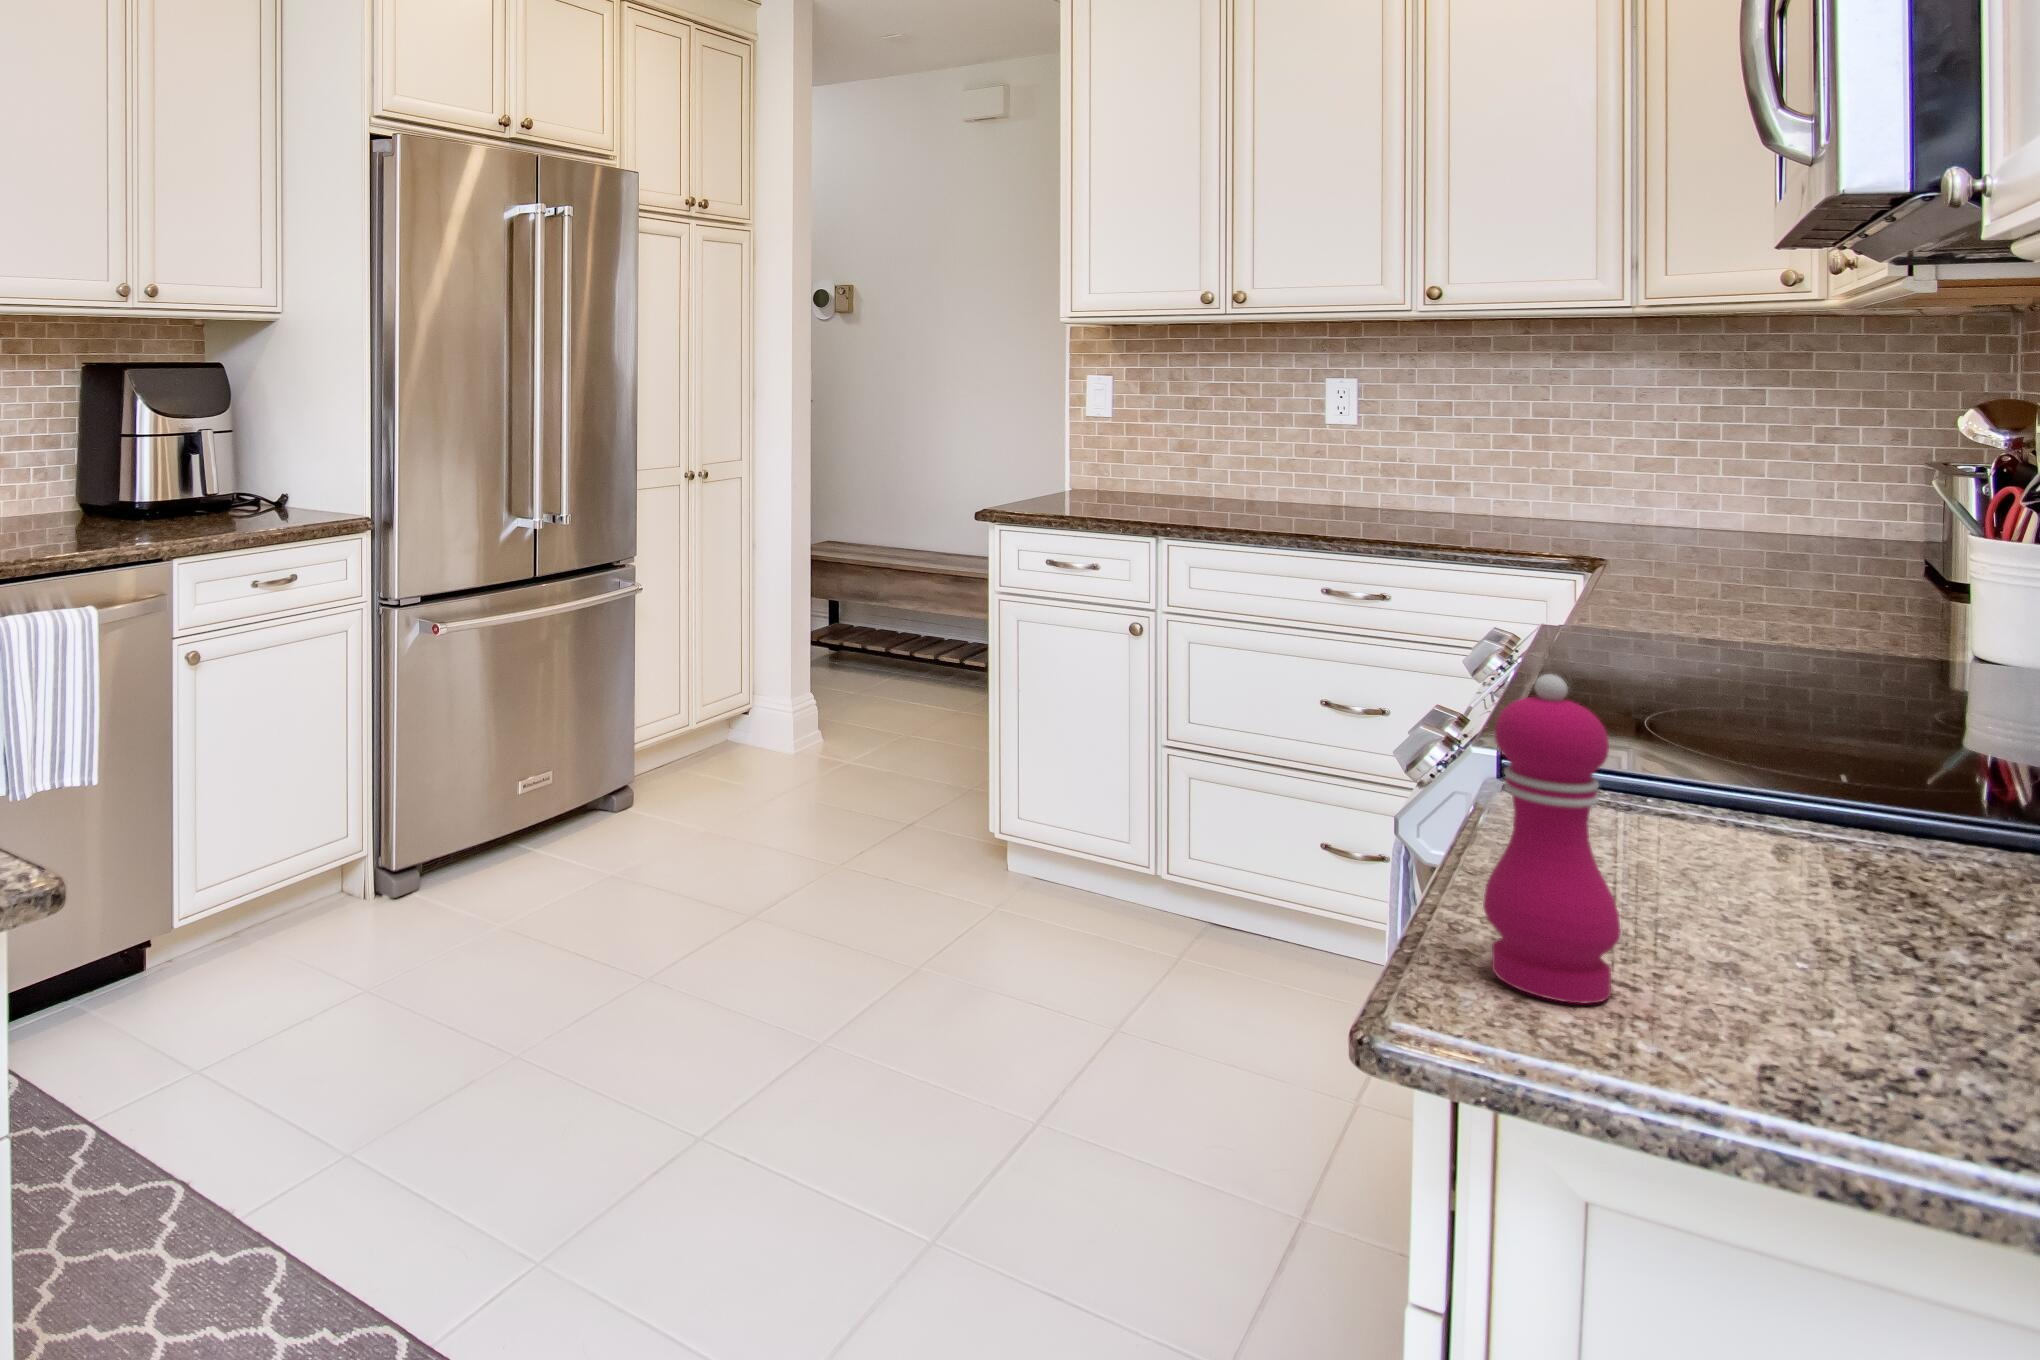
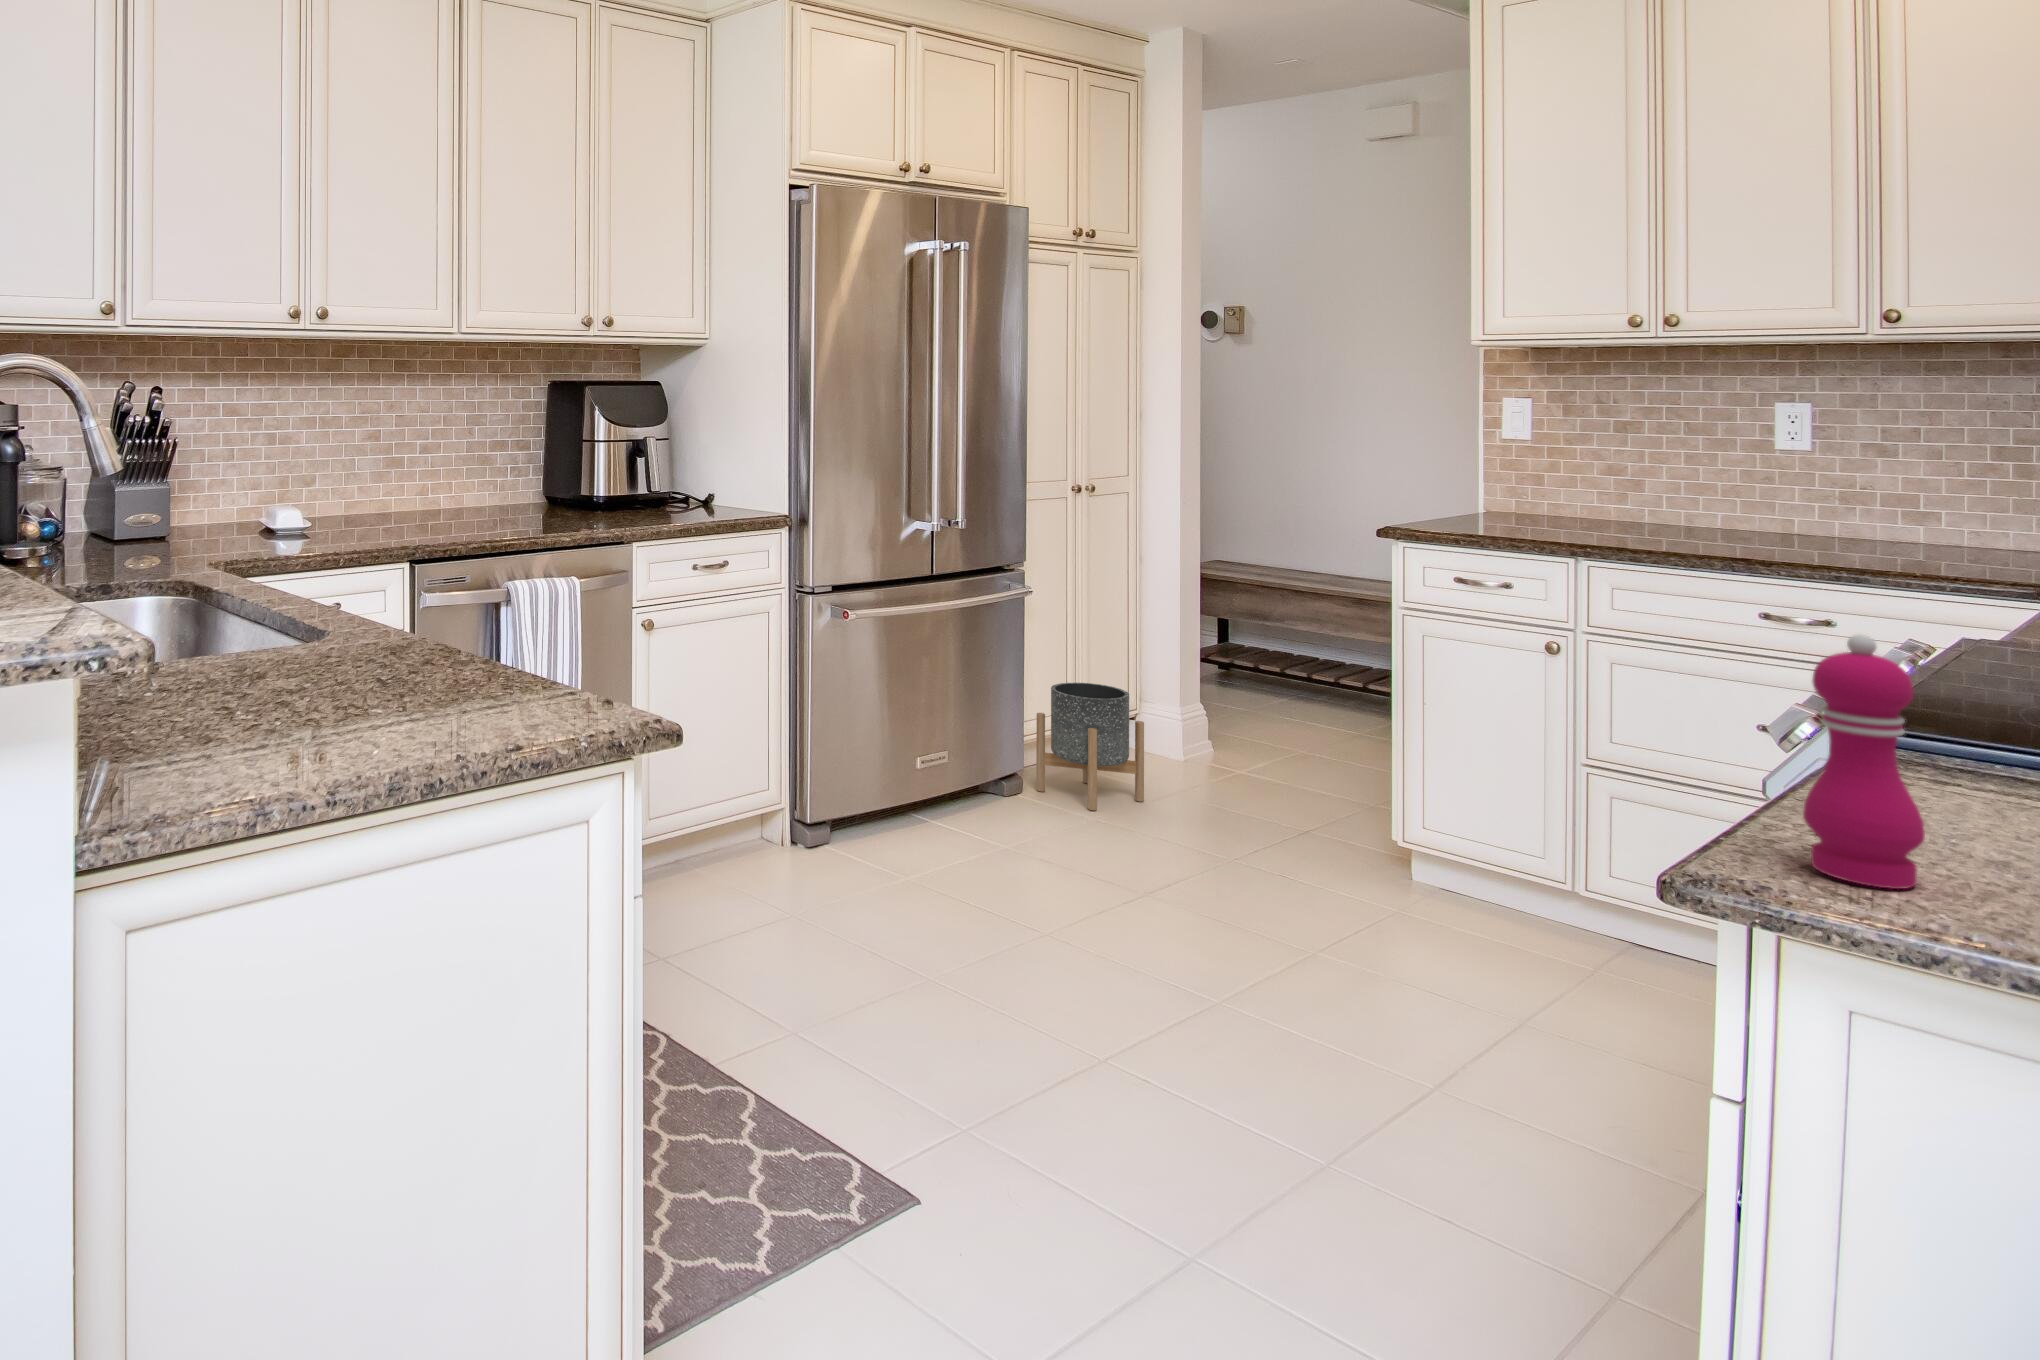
planter: none [648,684,756,823] -> present [1036,683,1144,811]

